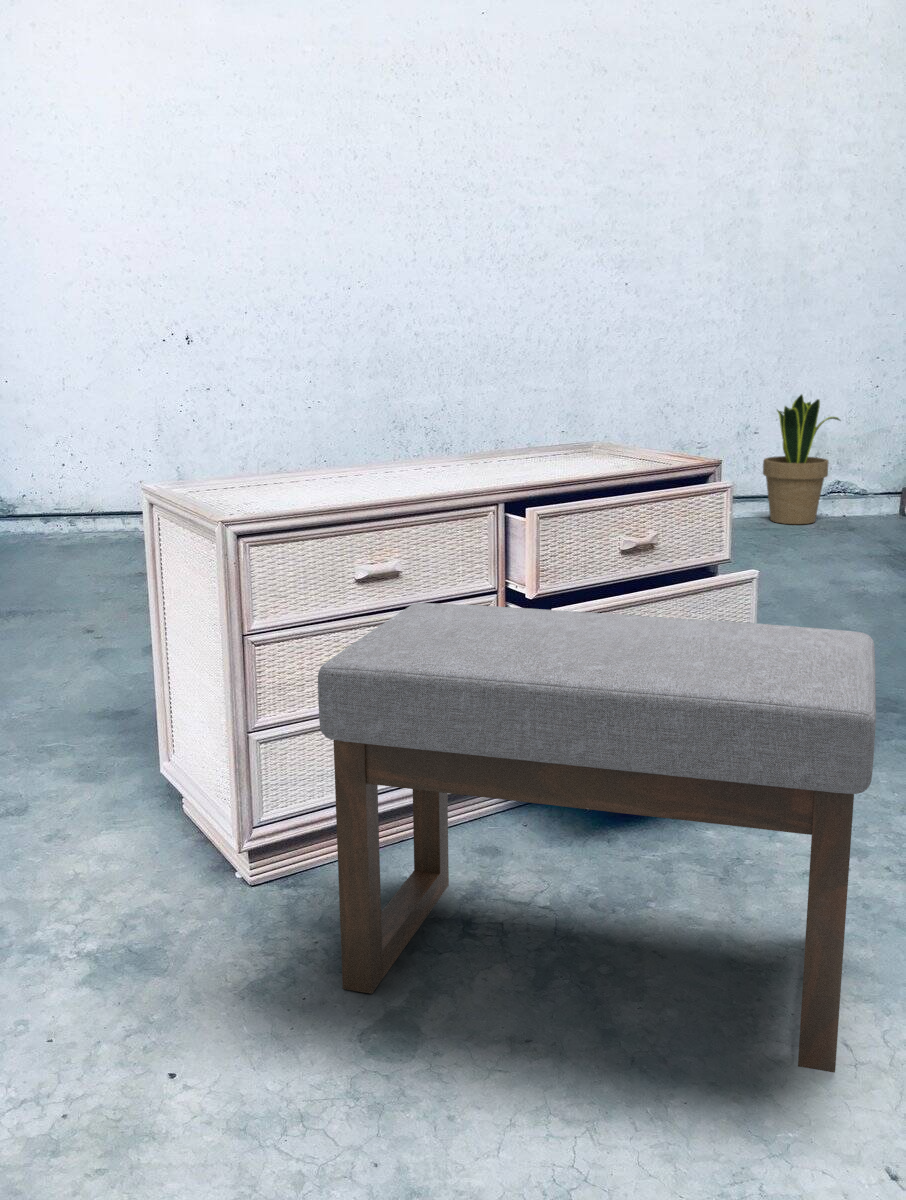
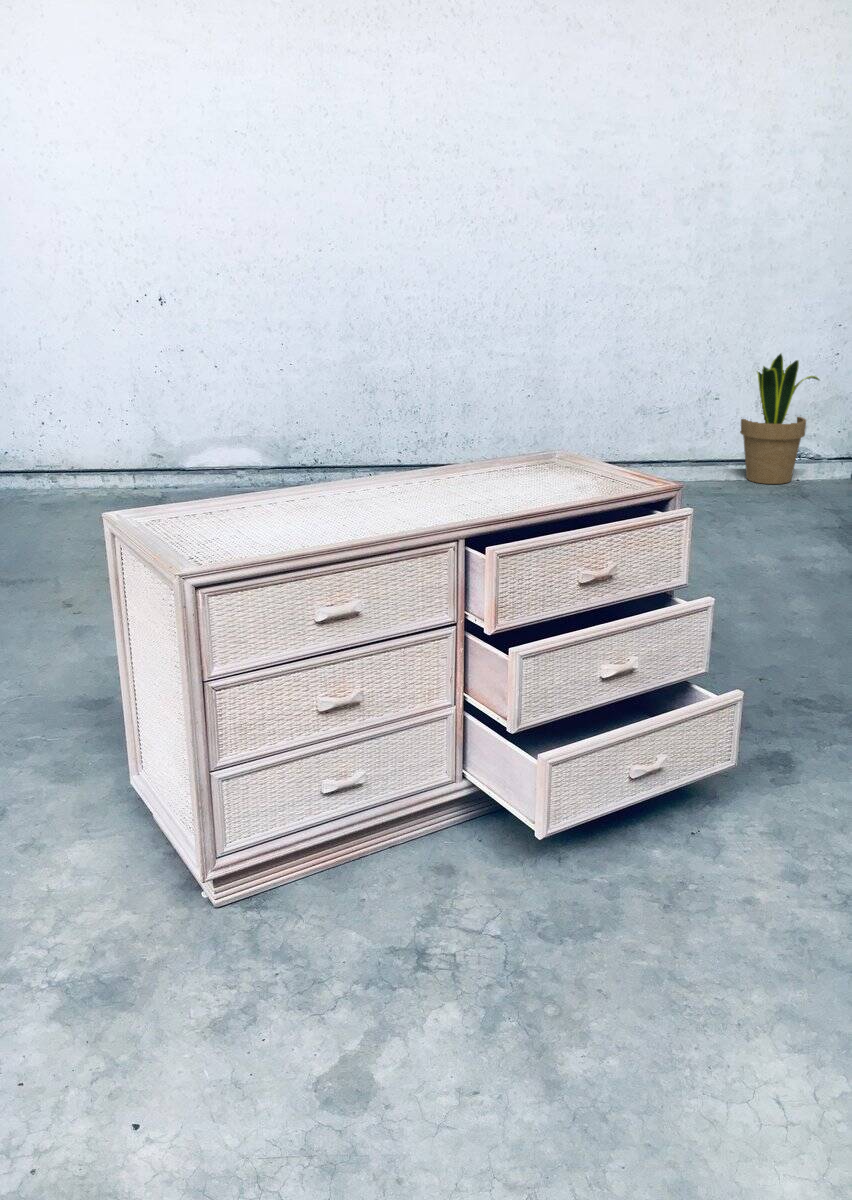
ottoman: present [318,603,876,1073] -> none [272,652,812,1132]

